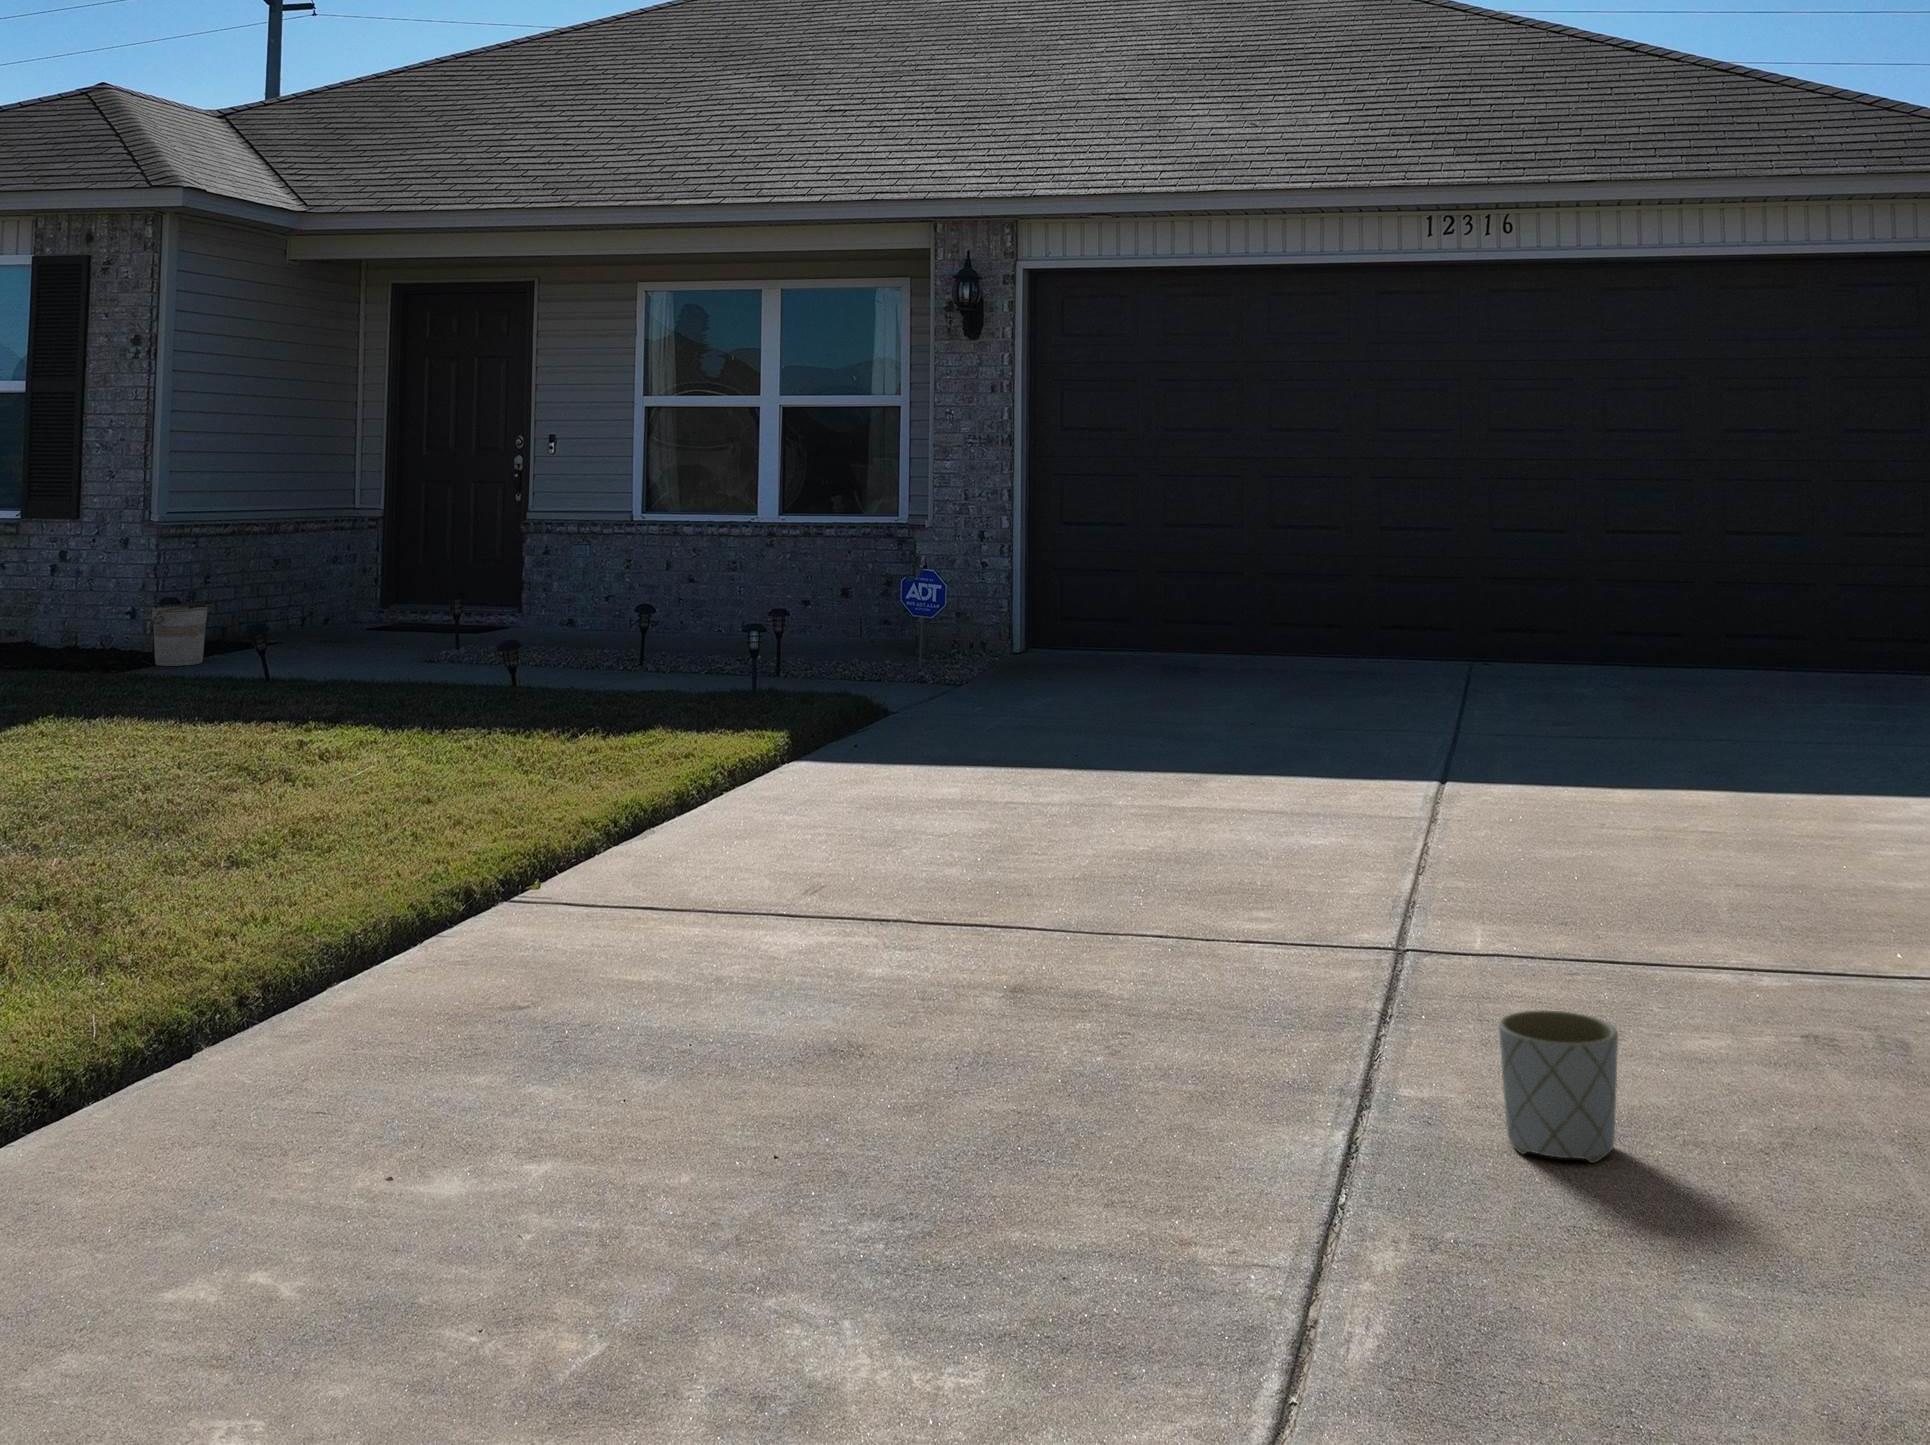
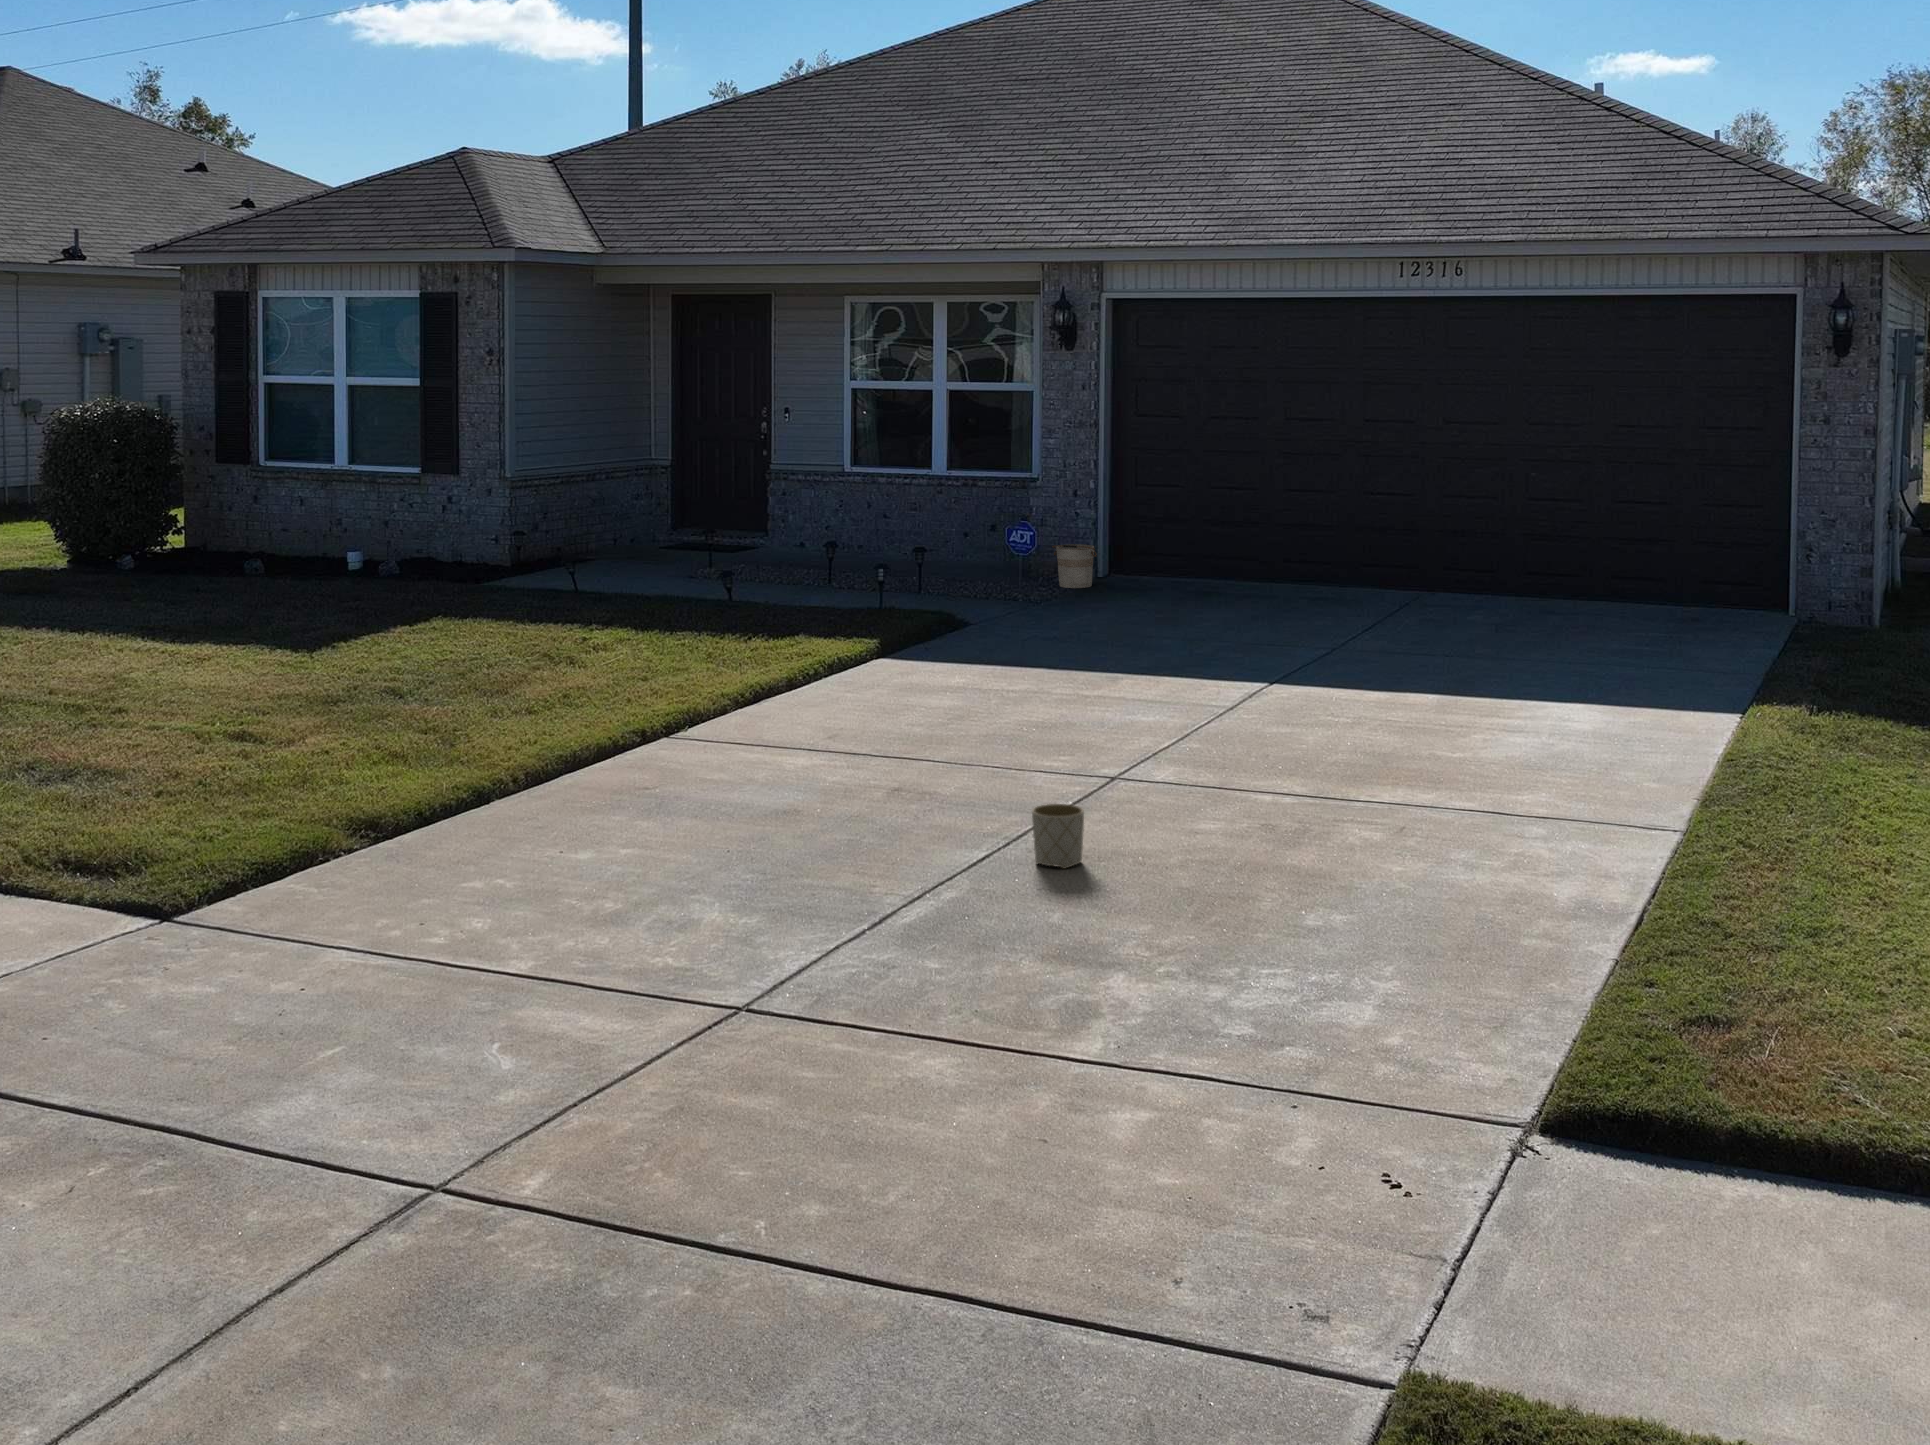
bucket: present [151,604,214,666] -> present [1052,544,1097,588]

